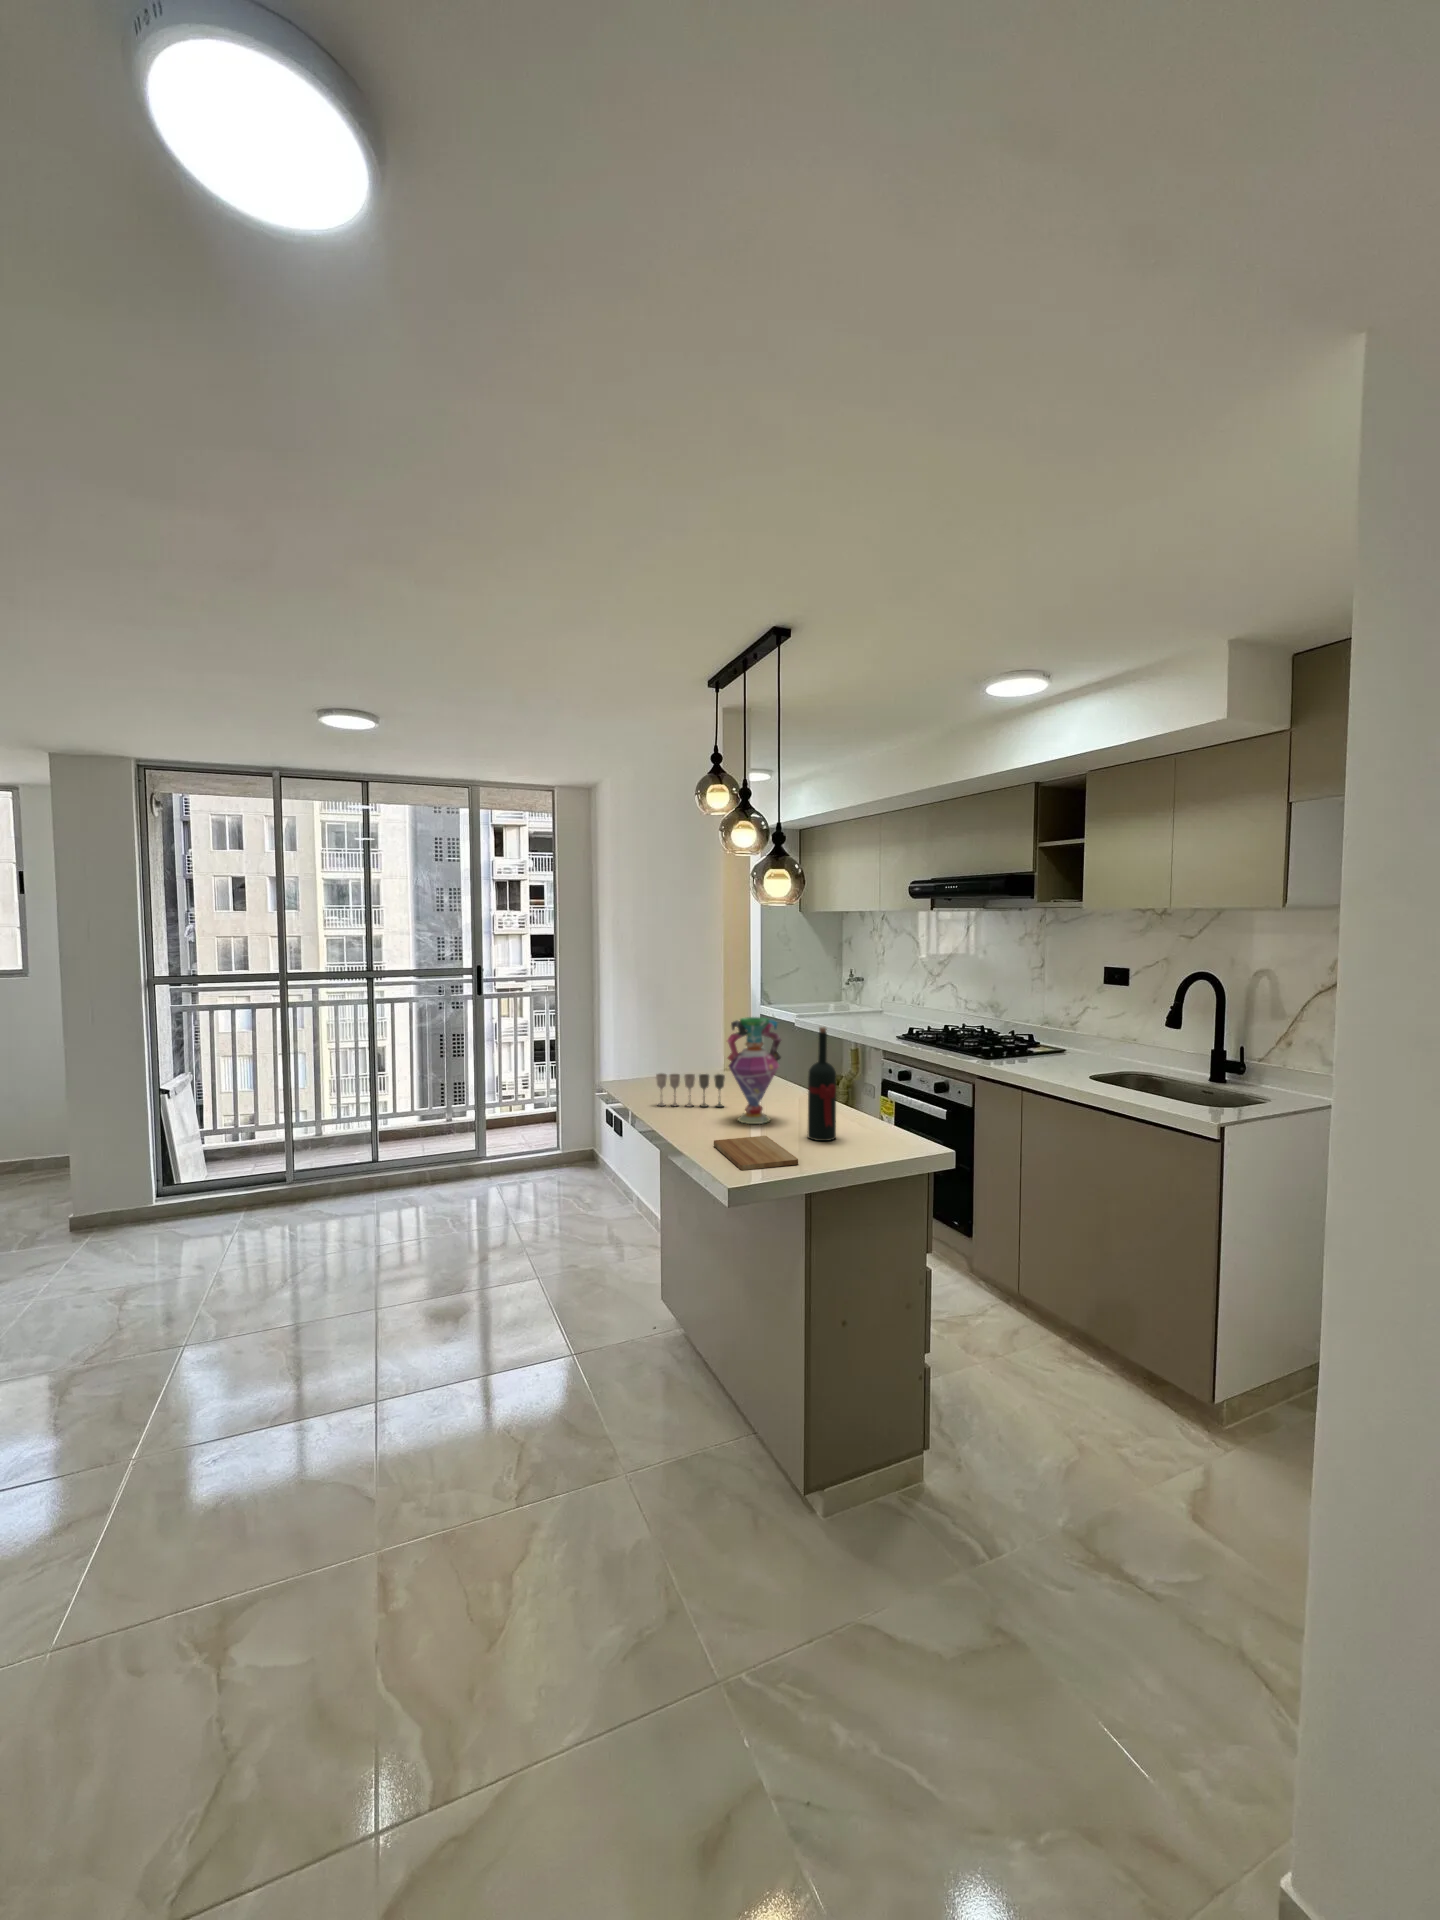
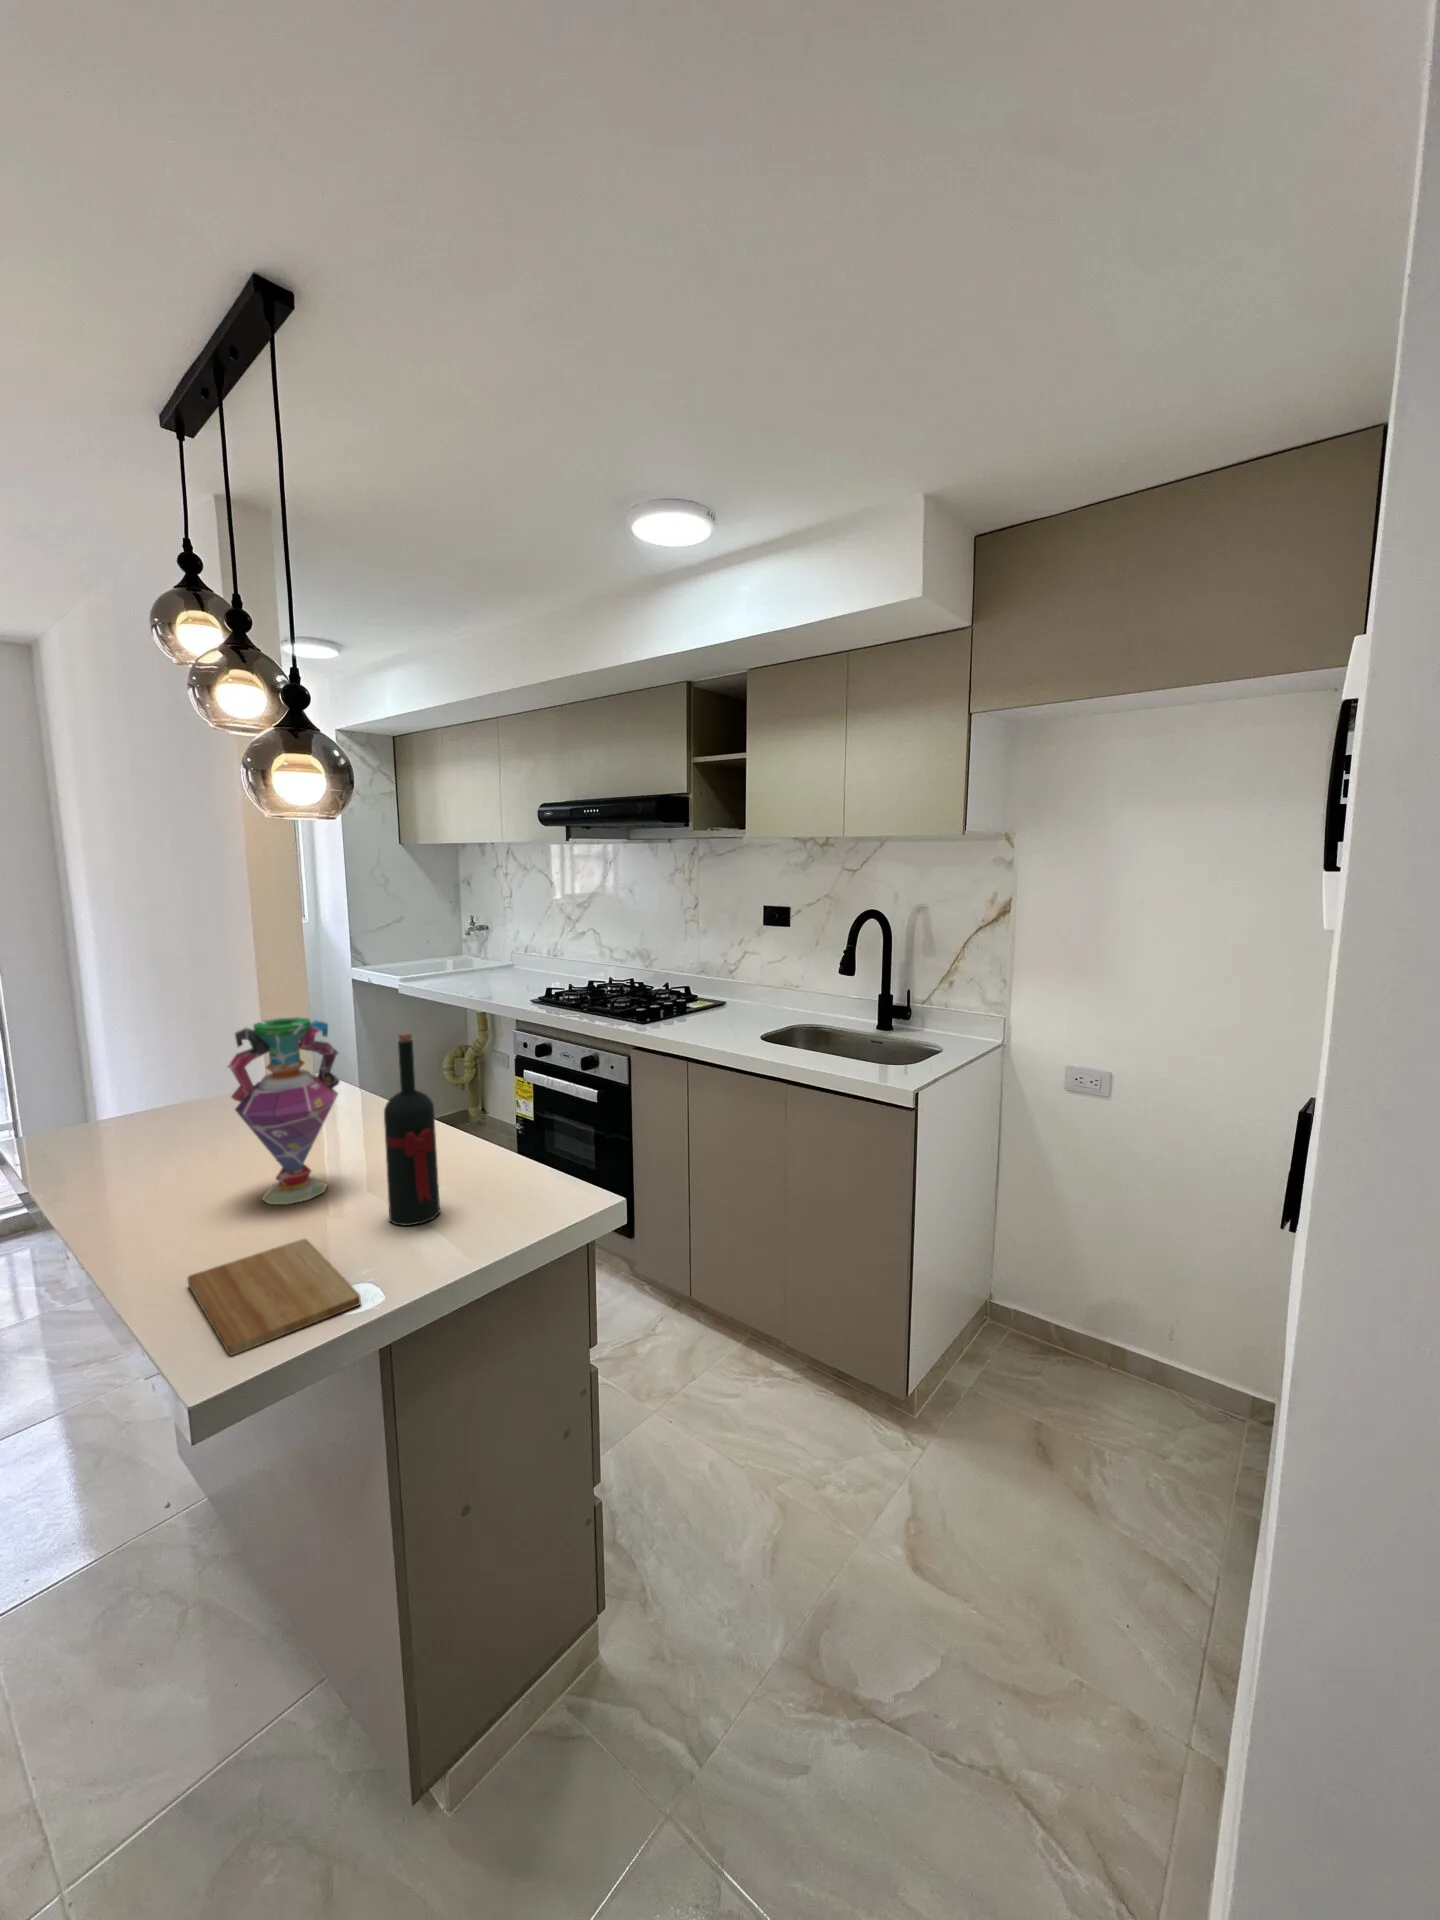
wine glass: present [656,1074,725,1107] -> none [96,1114,245,1188]

